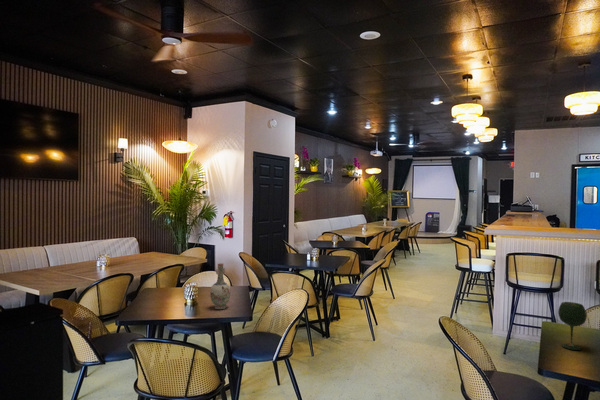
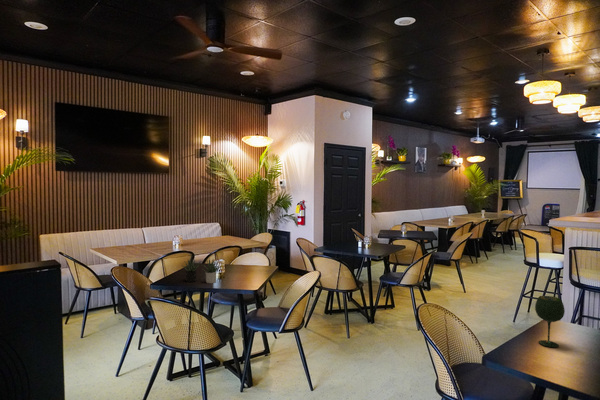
vase: present [210,263,230,309] -> none [232,244,249,284]
succulent plant: none [145,281,197,311] -> present [183,260,220,283]

